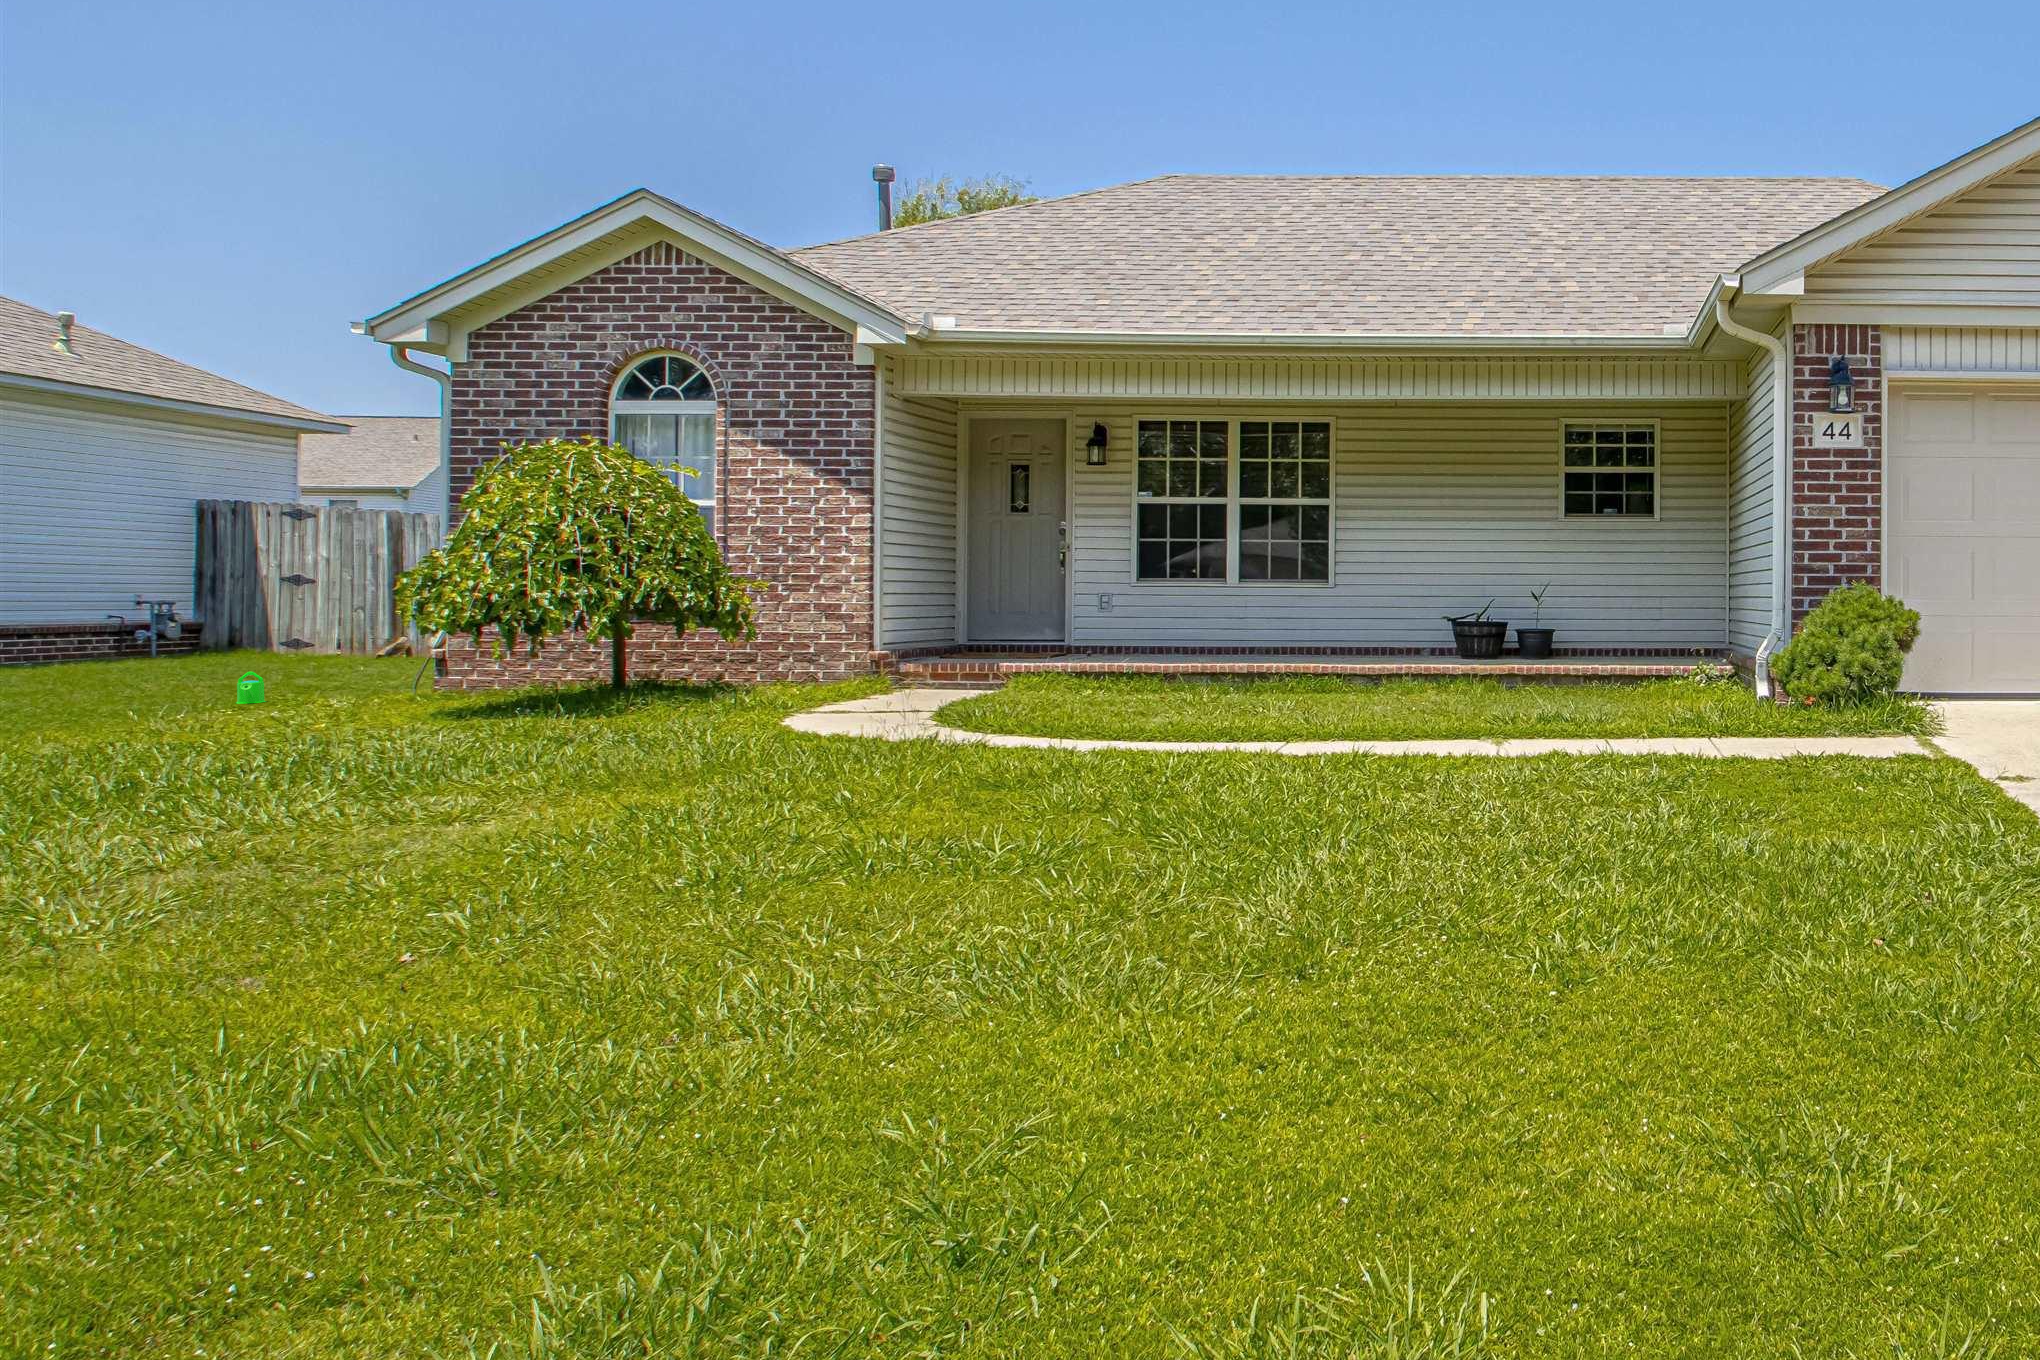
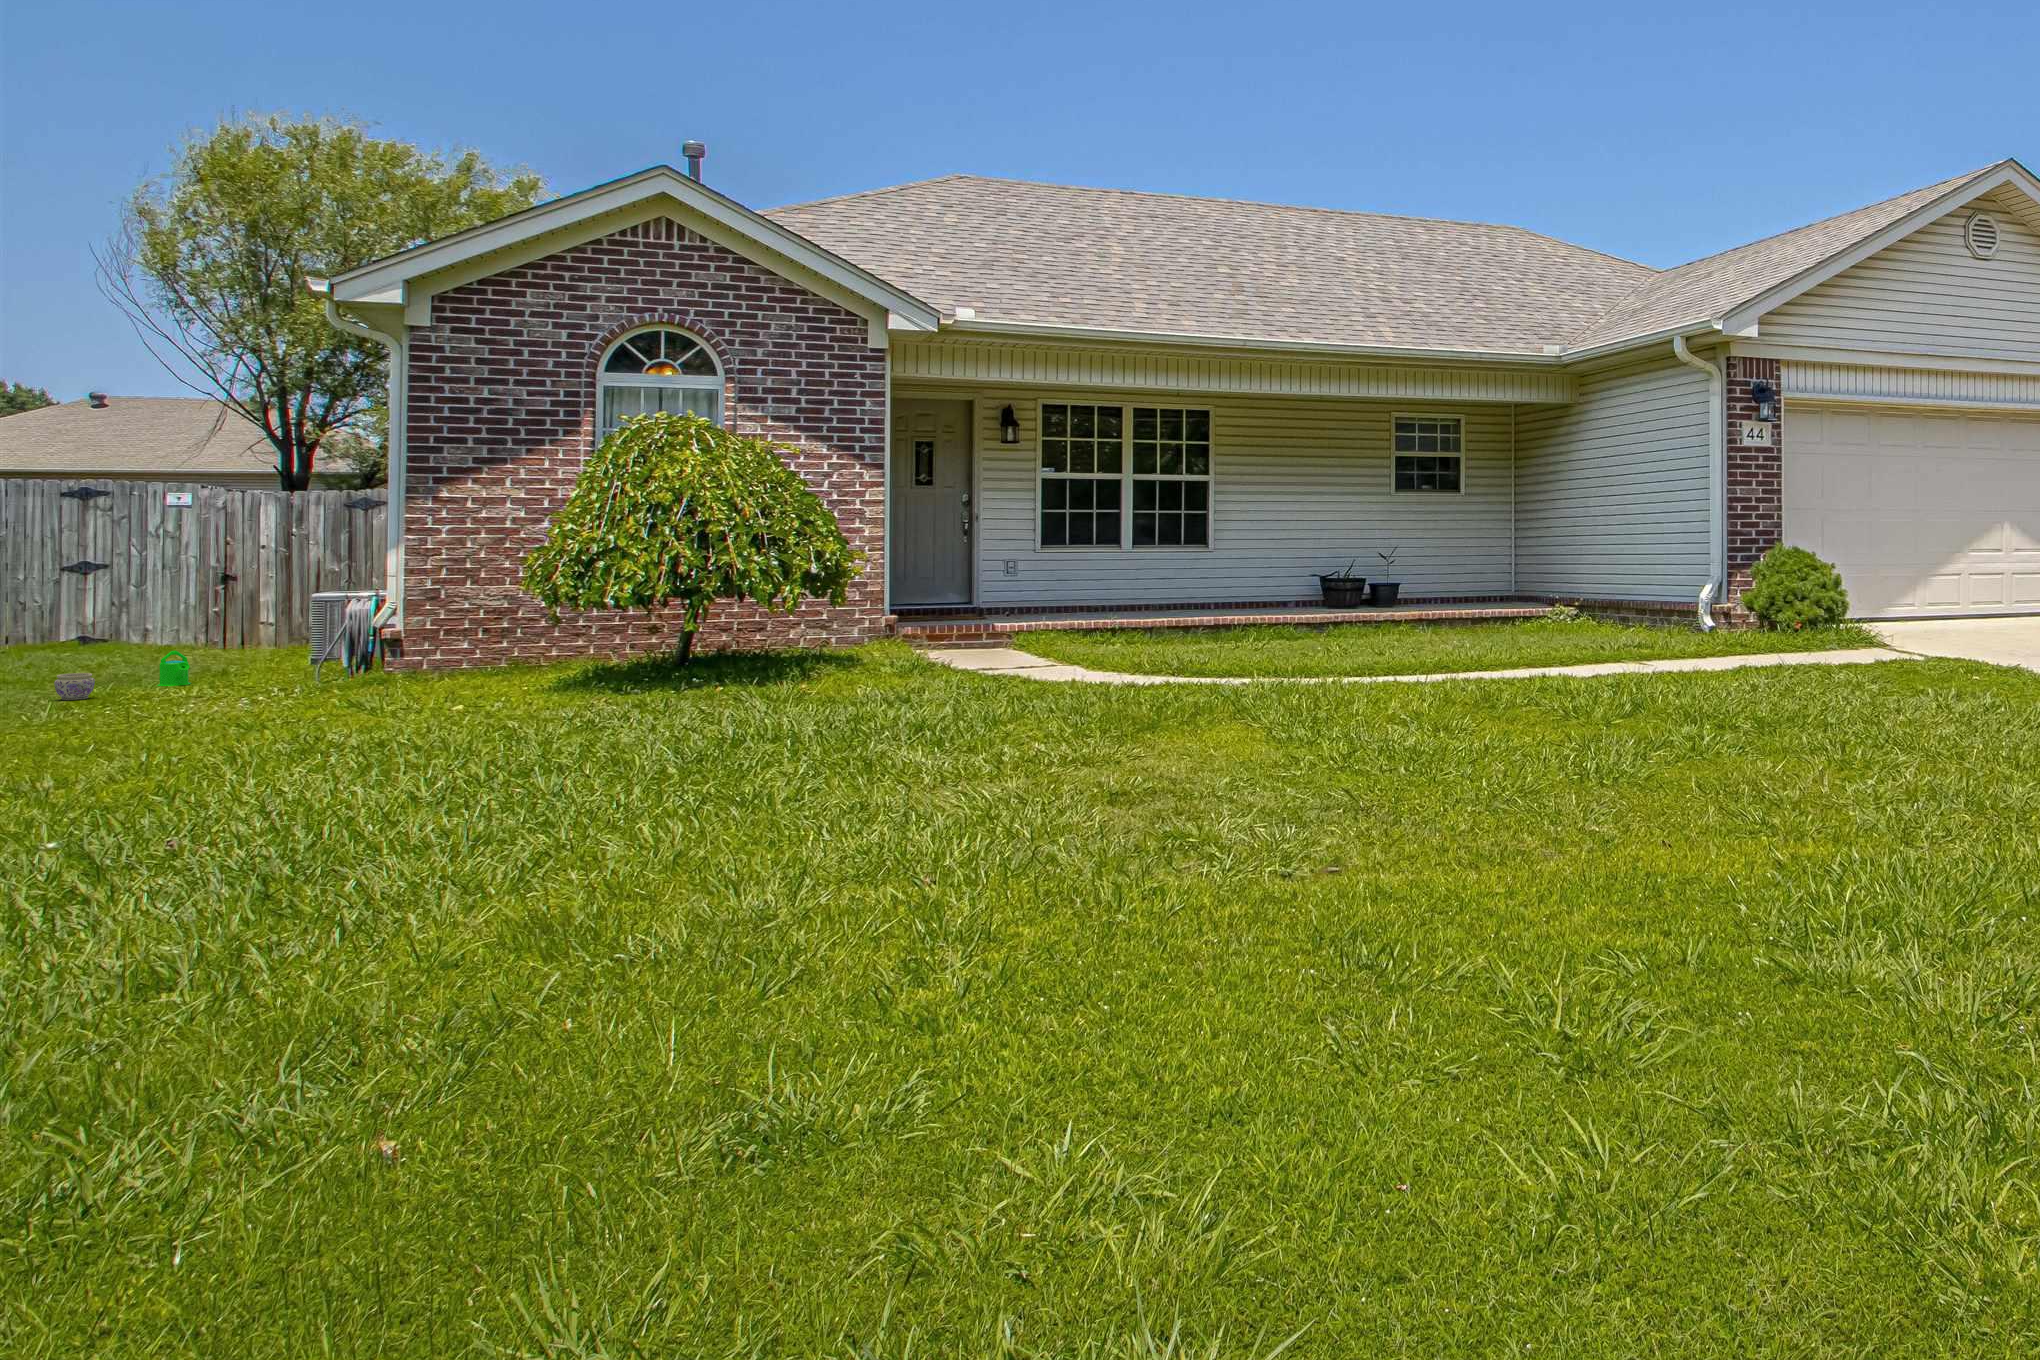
planter: none [97,690,134,715] -> present [54,673,95,700]

